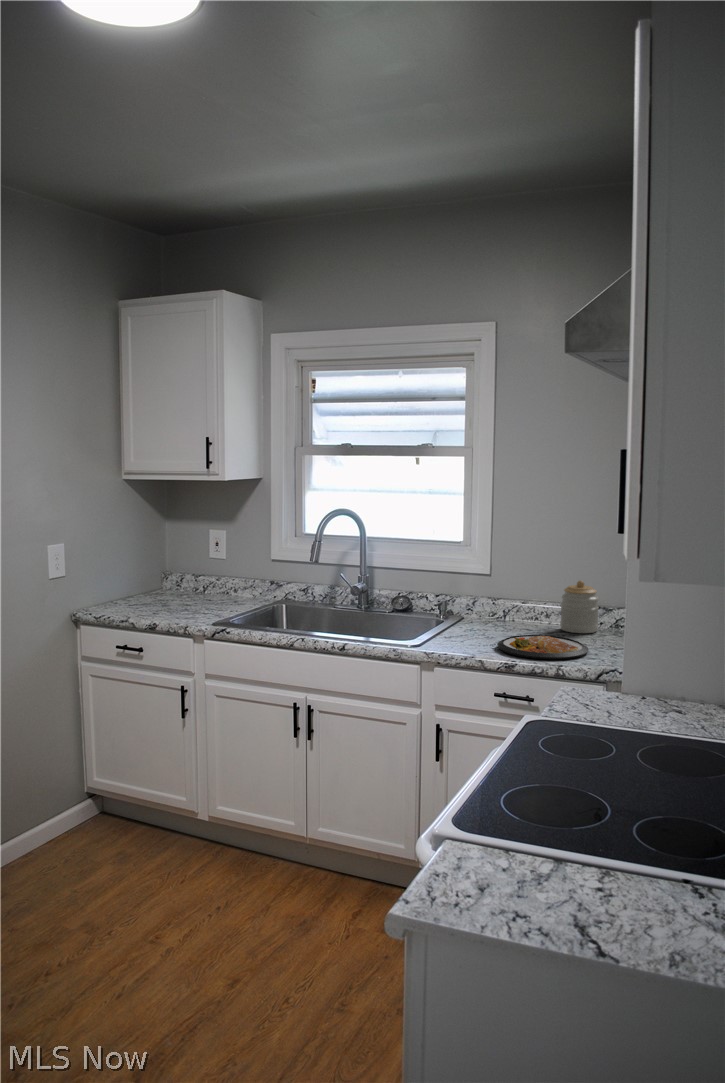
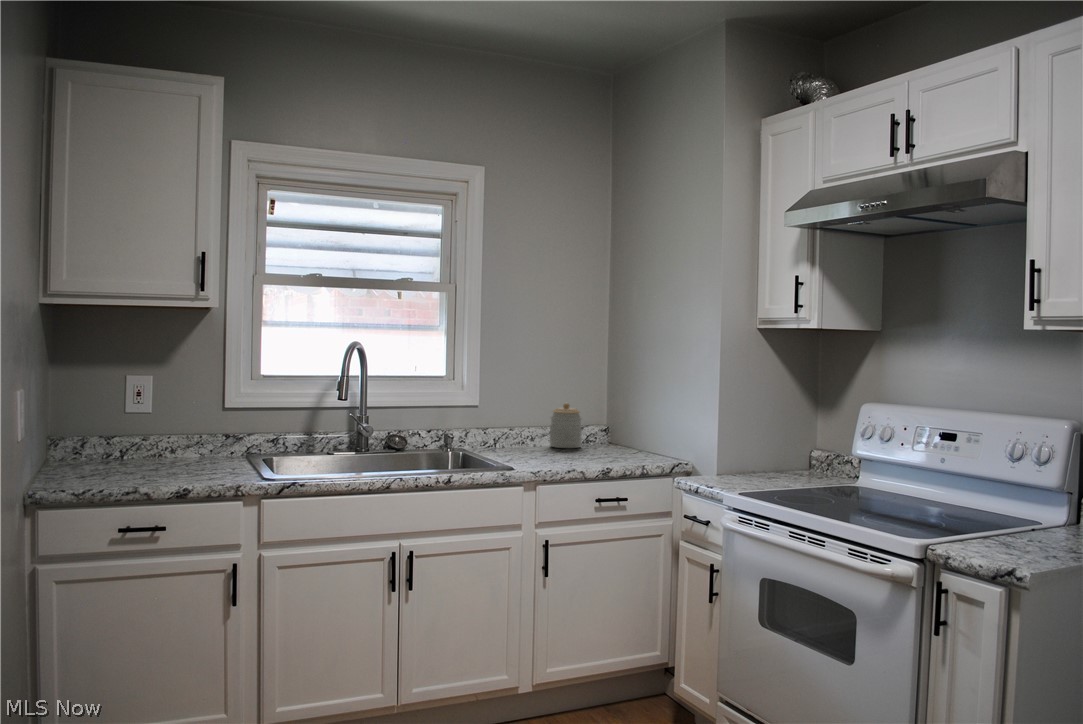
dish: present [497,635,589,659] -> none [558,449,636,464]

